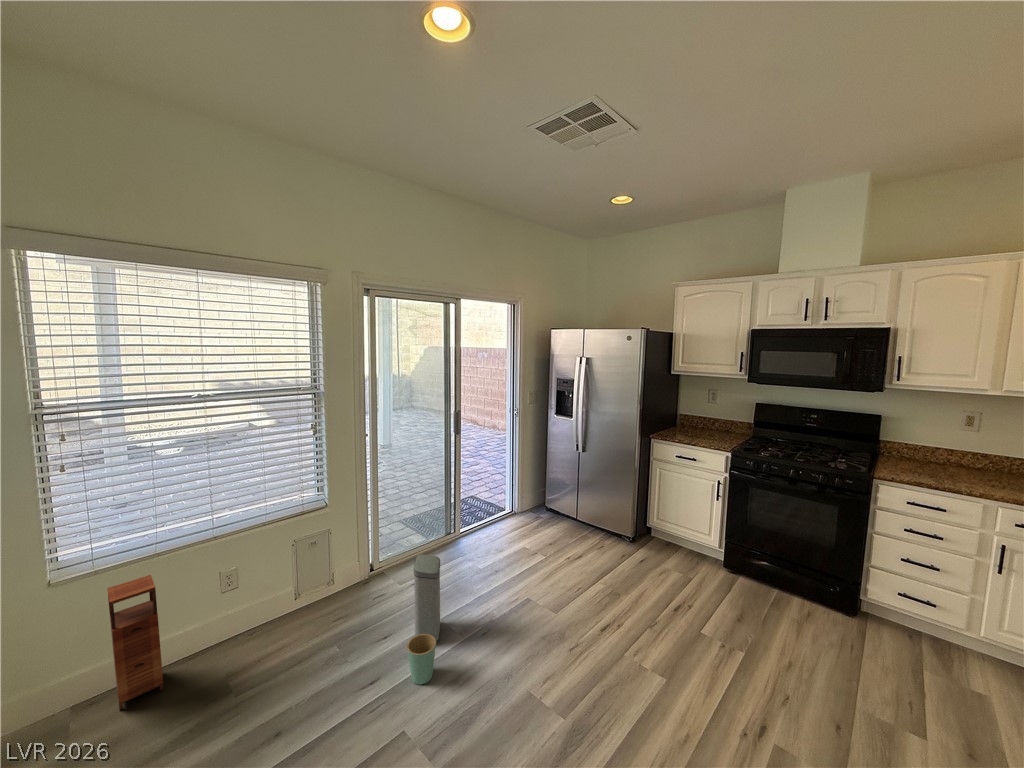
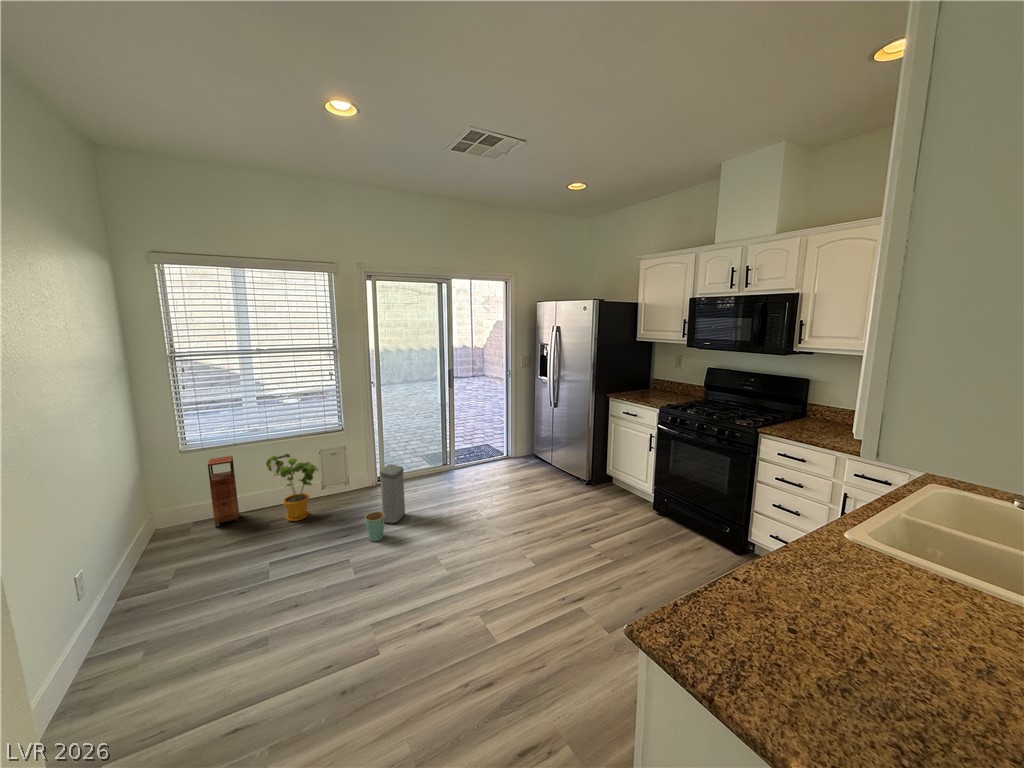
house plant: none [221,560,308,669] -> present [266,454,318,521]

